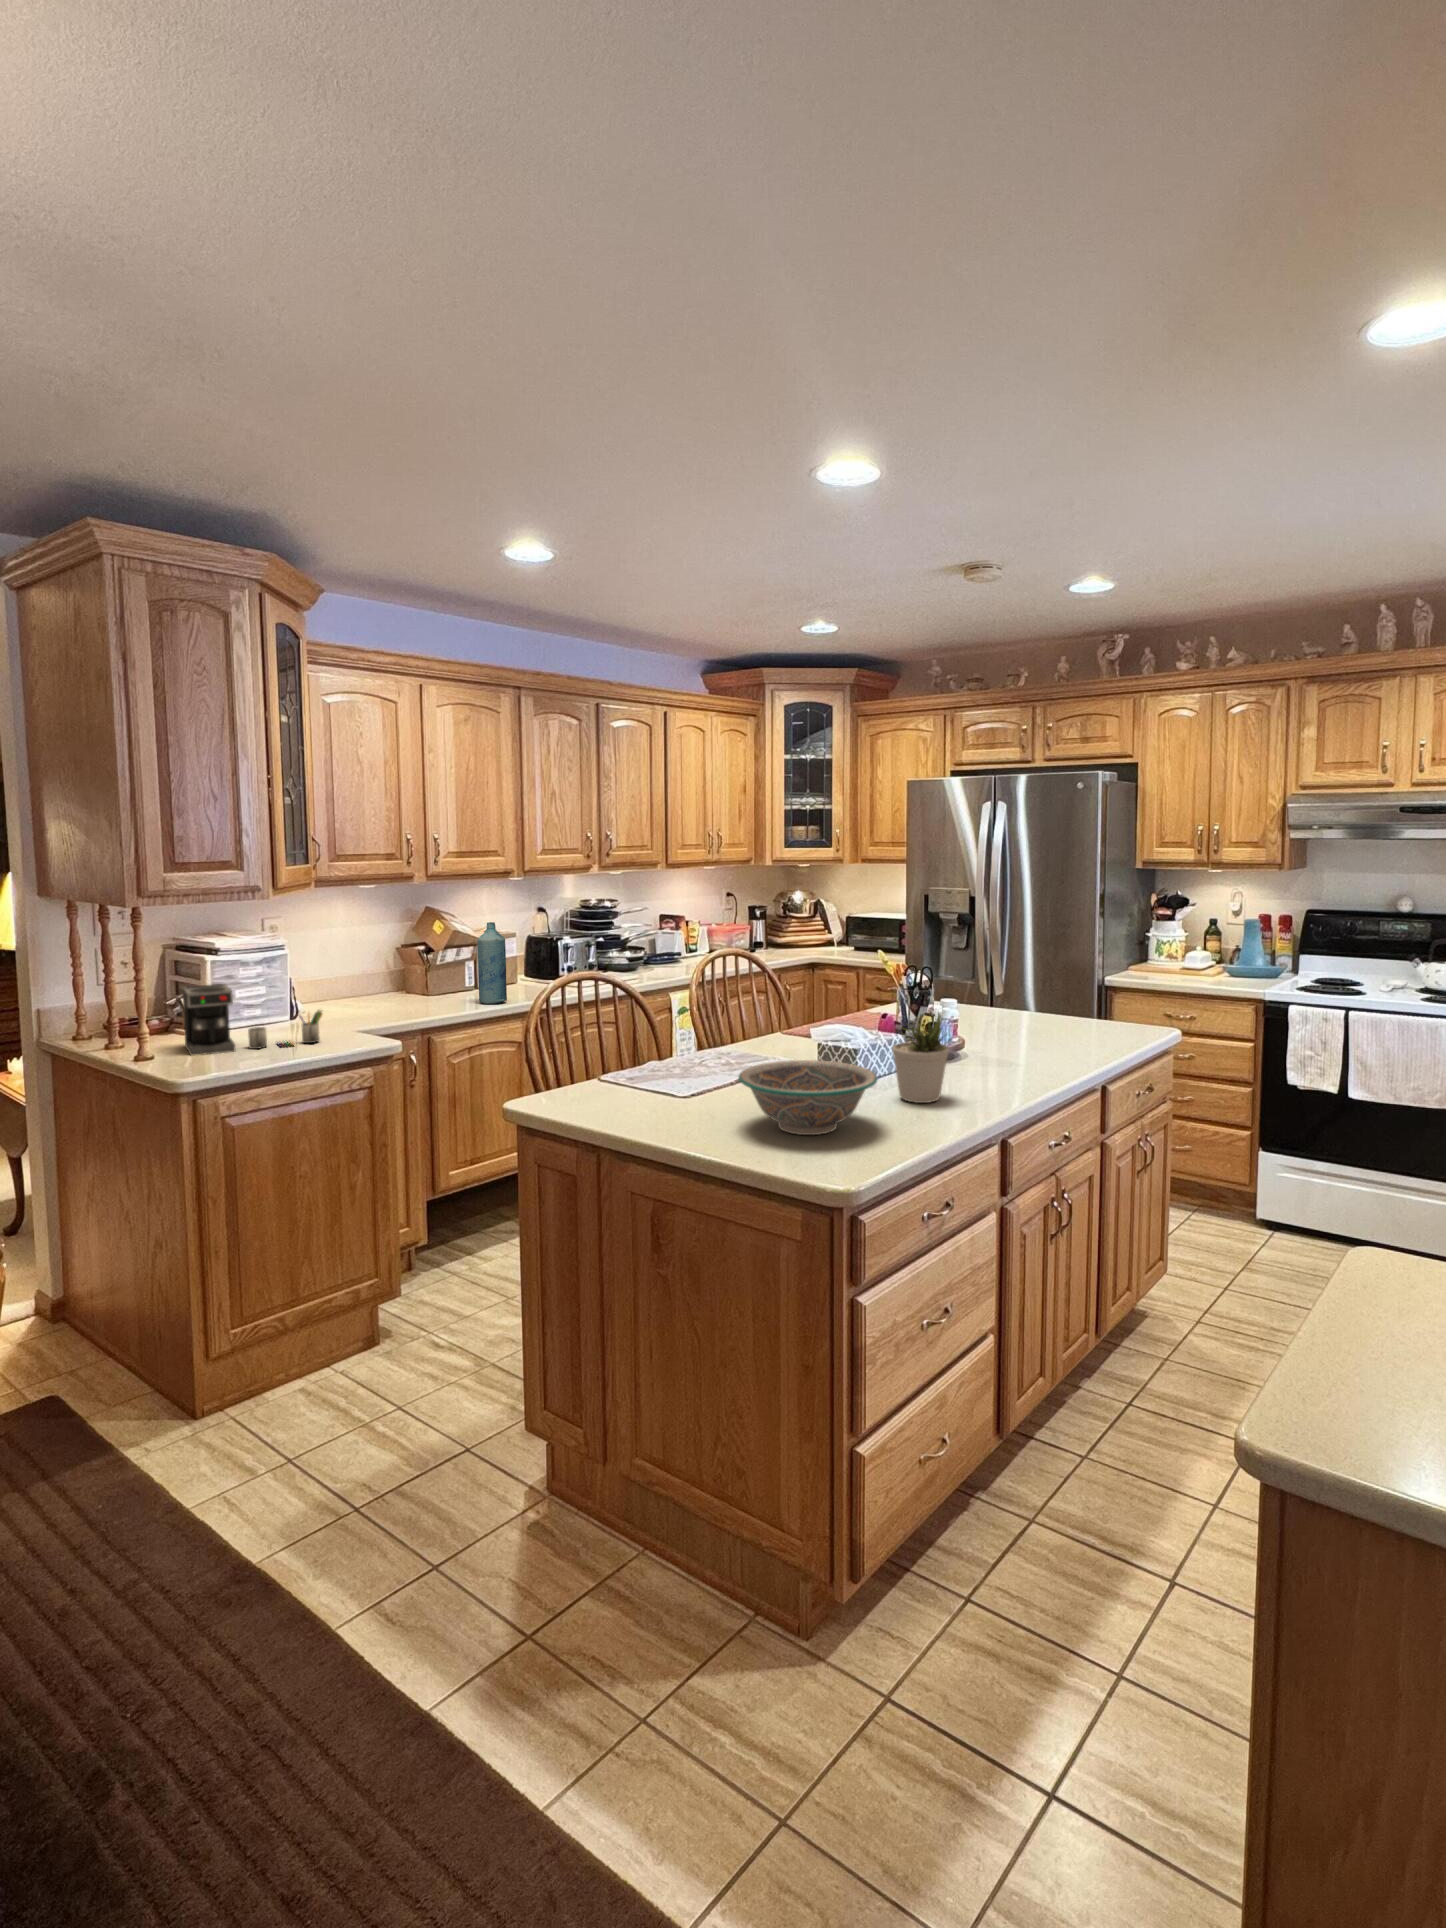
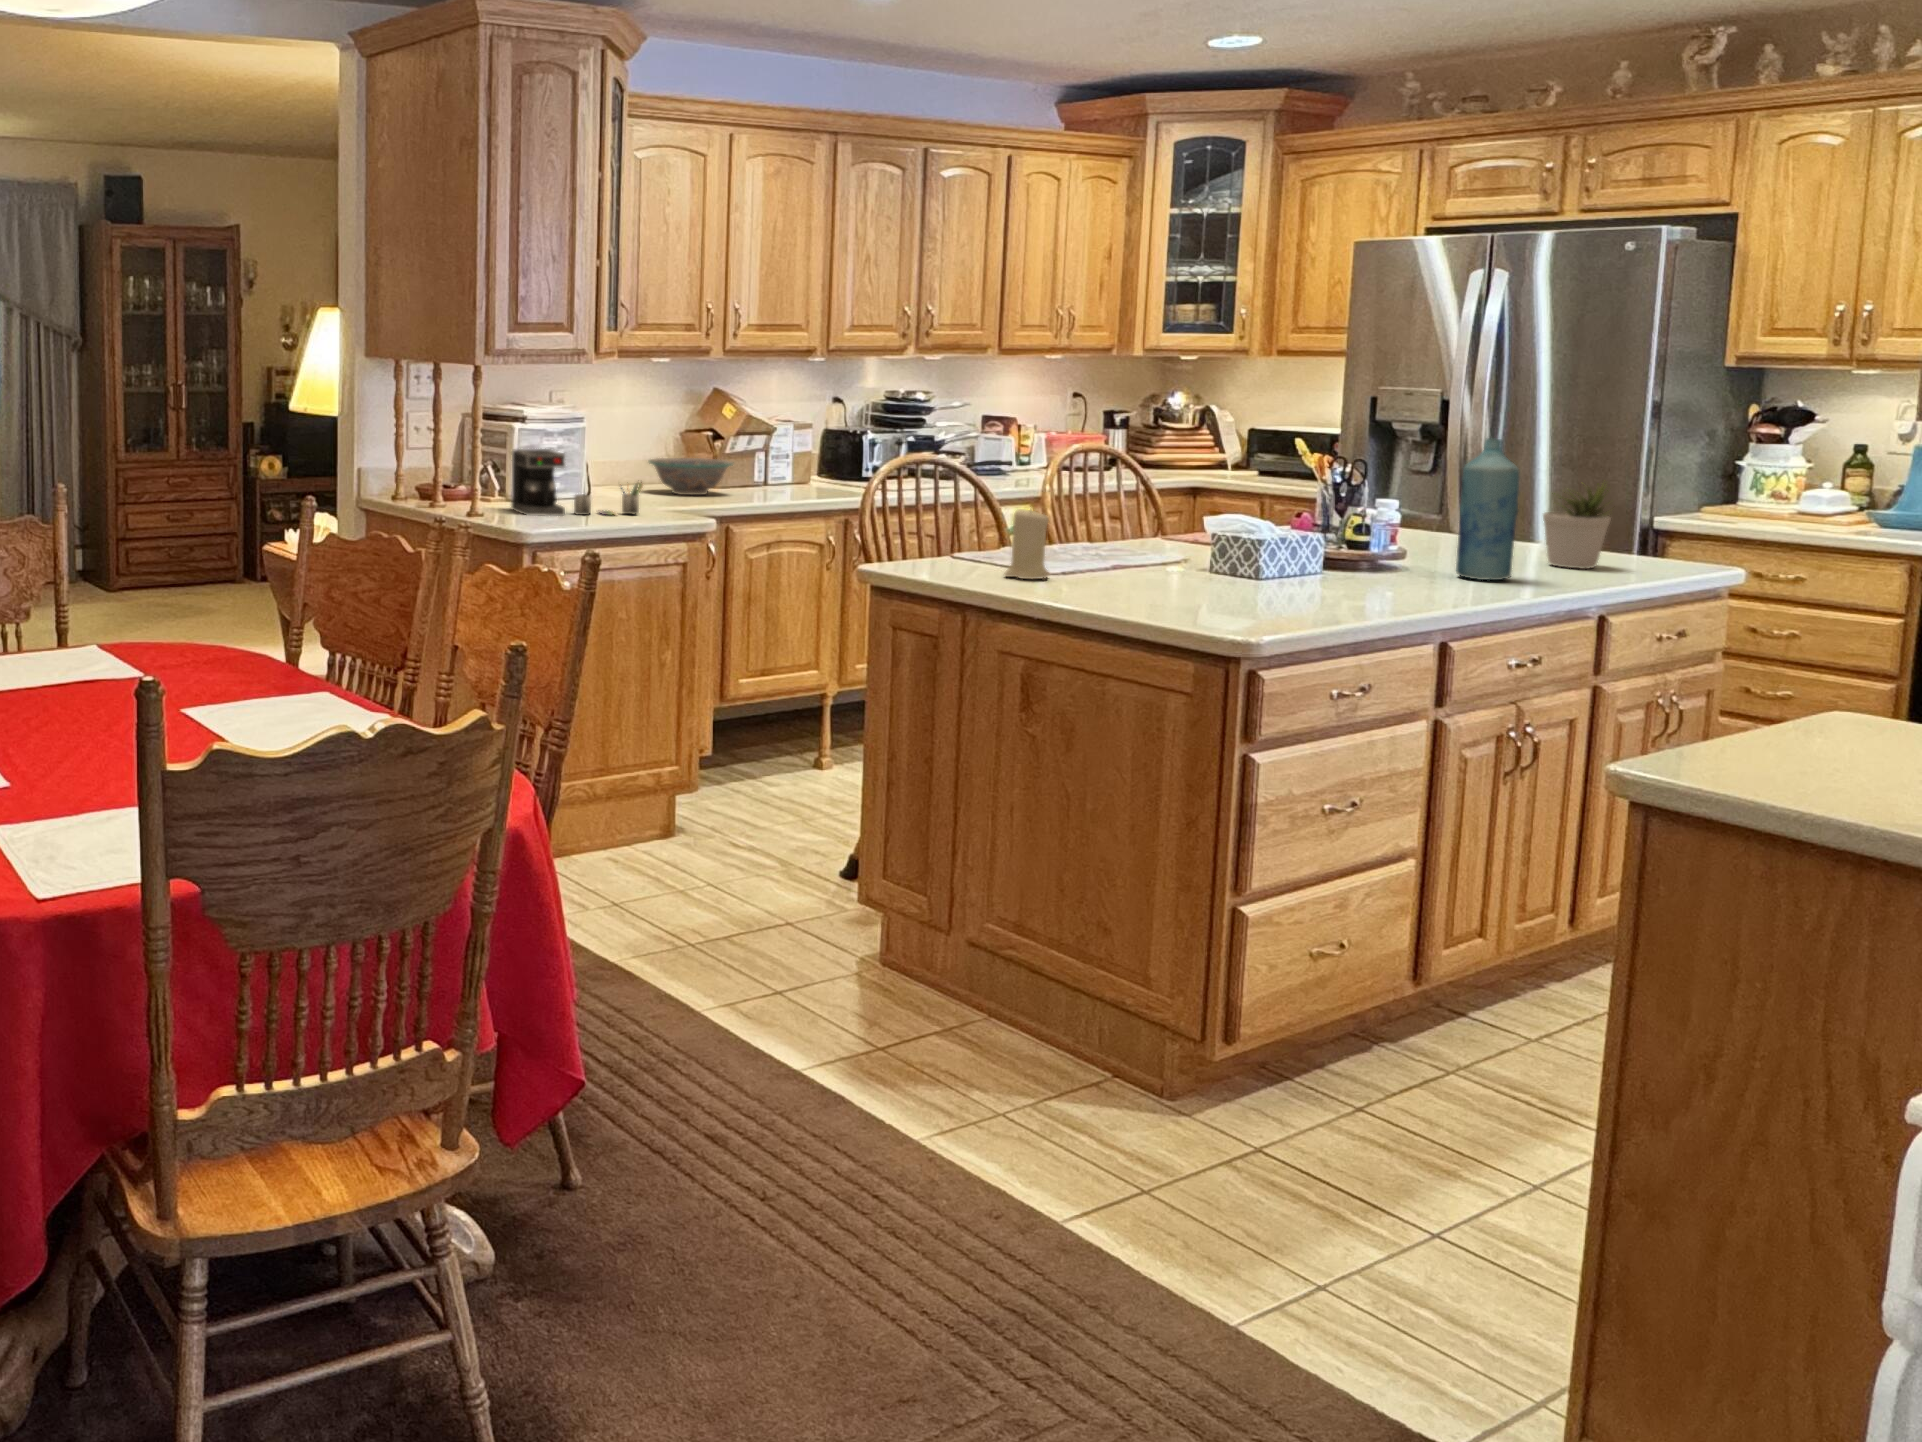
bottle: present [478,922,507,1004] -> present [1456,439,1519,580]
potted plant: present [892,1018,949,1103] -> present [1543,486,1610,569]
candle: none [628,1042,671,1116] -> present [1004,509,1049,579]
bowl: present [738,1060,877,1135] -> present [649,458,733,495]

